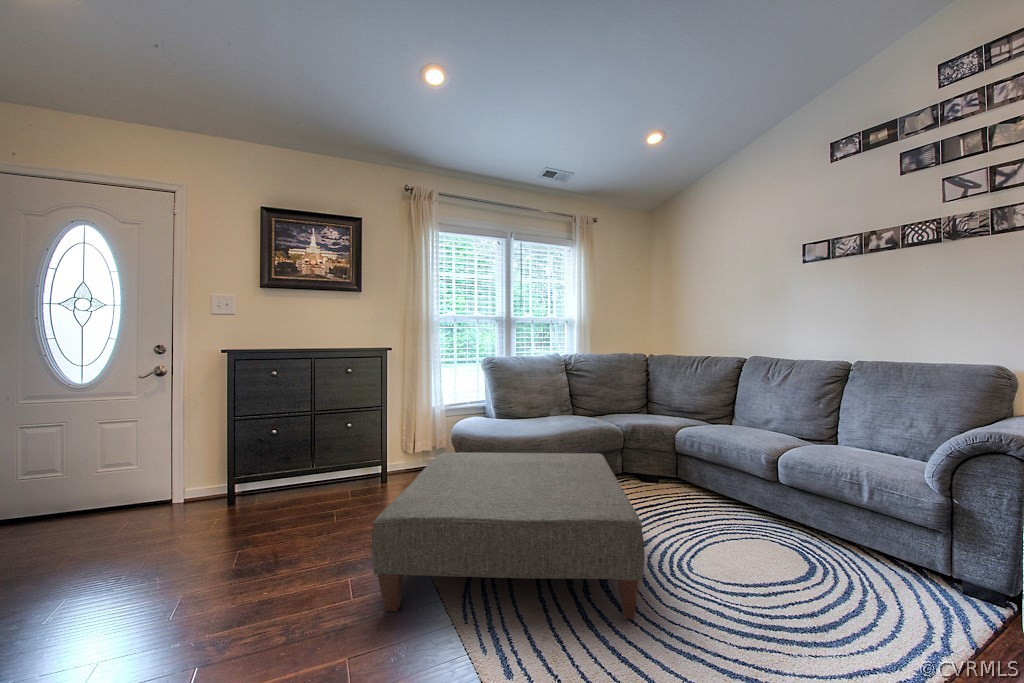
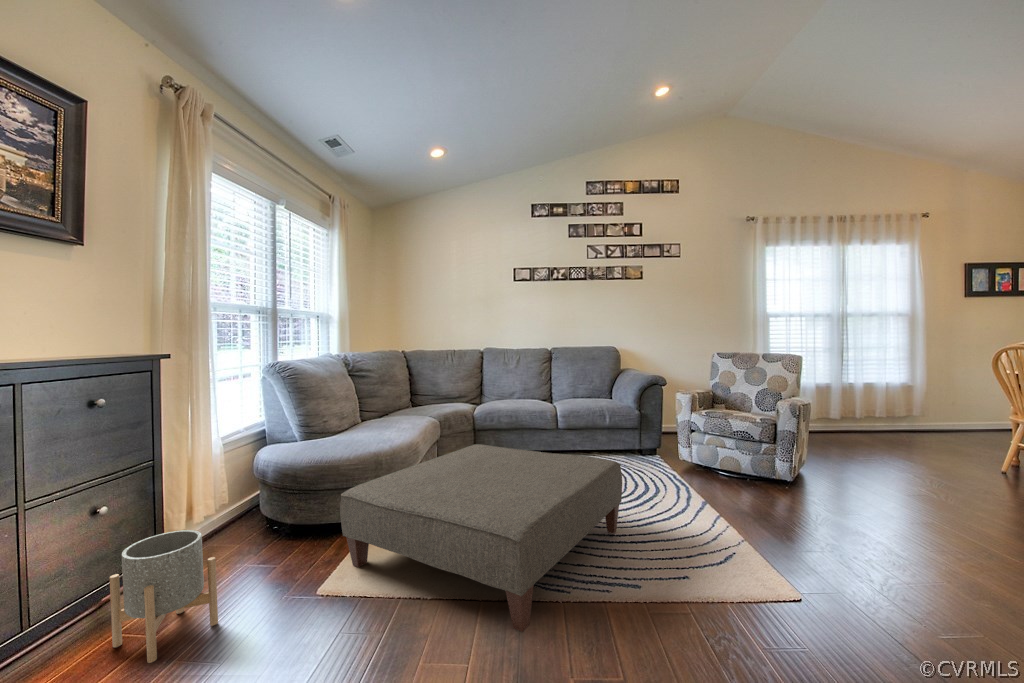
planter: none [325,445,371,506] -> present [110,530,218,663]

